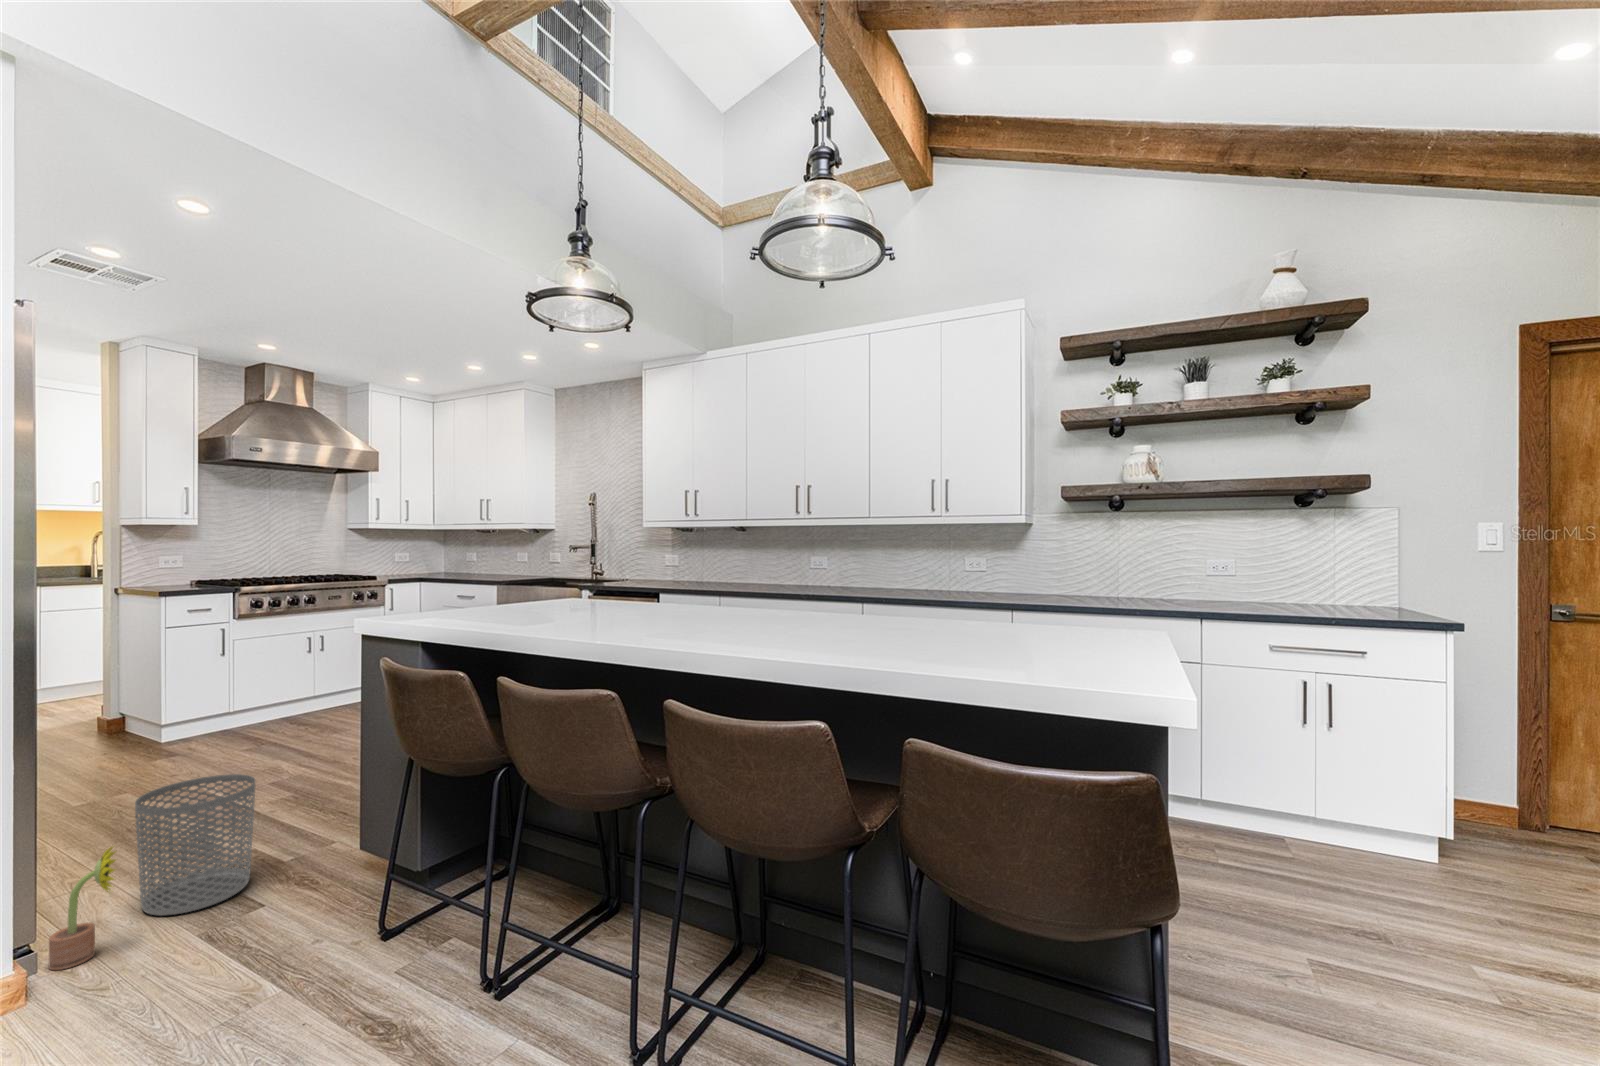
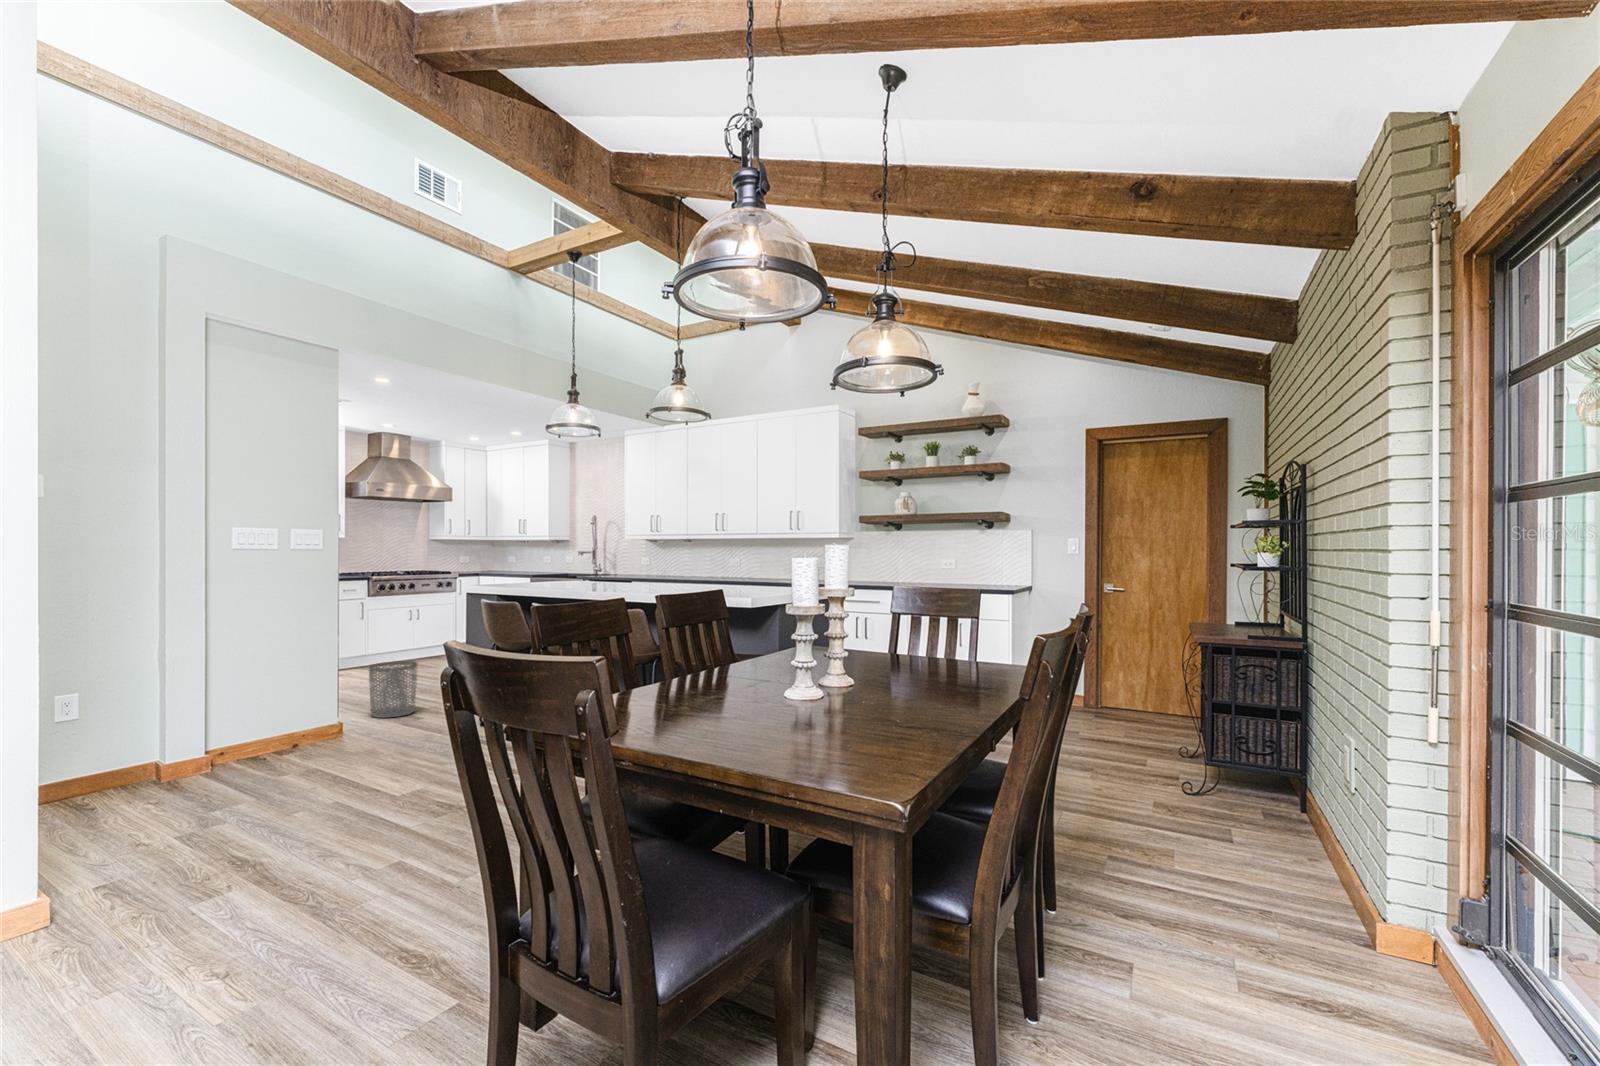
decorative plant: present [49,847,116,970] -> none [346,679,370,728]

